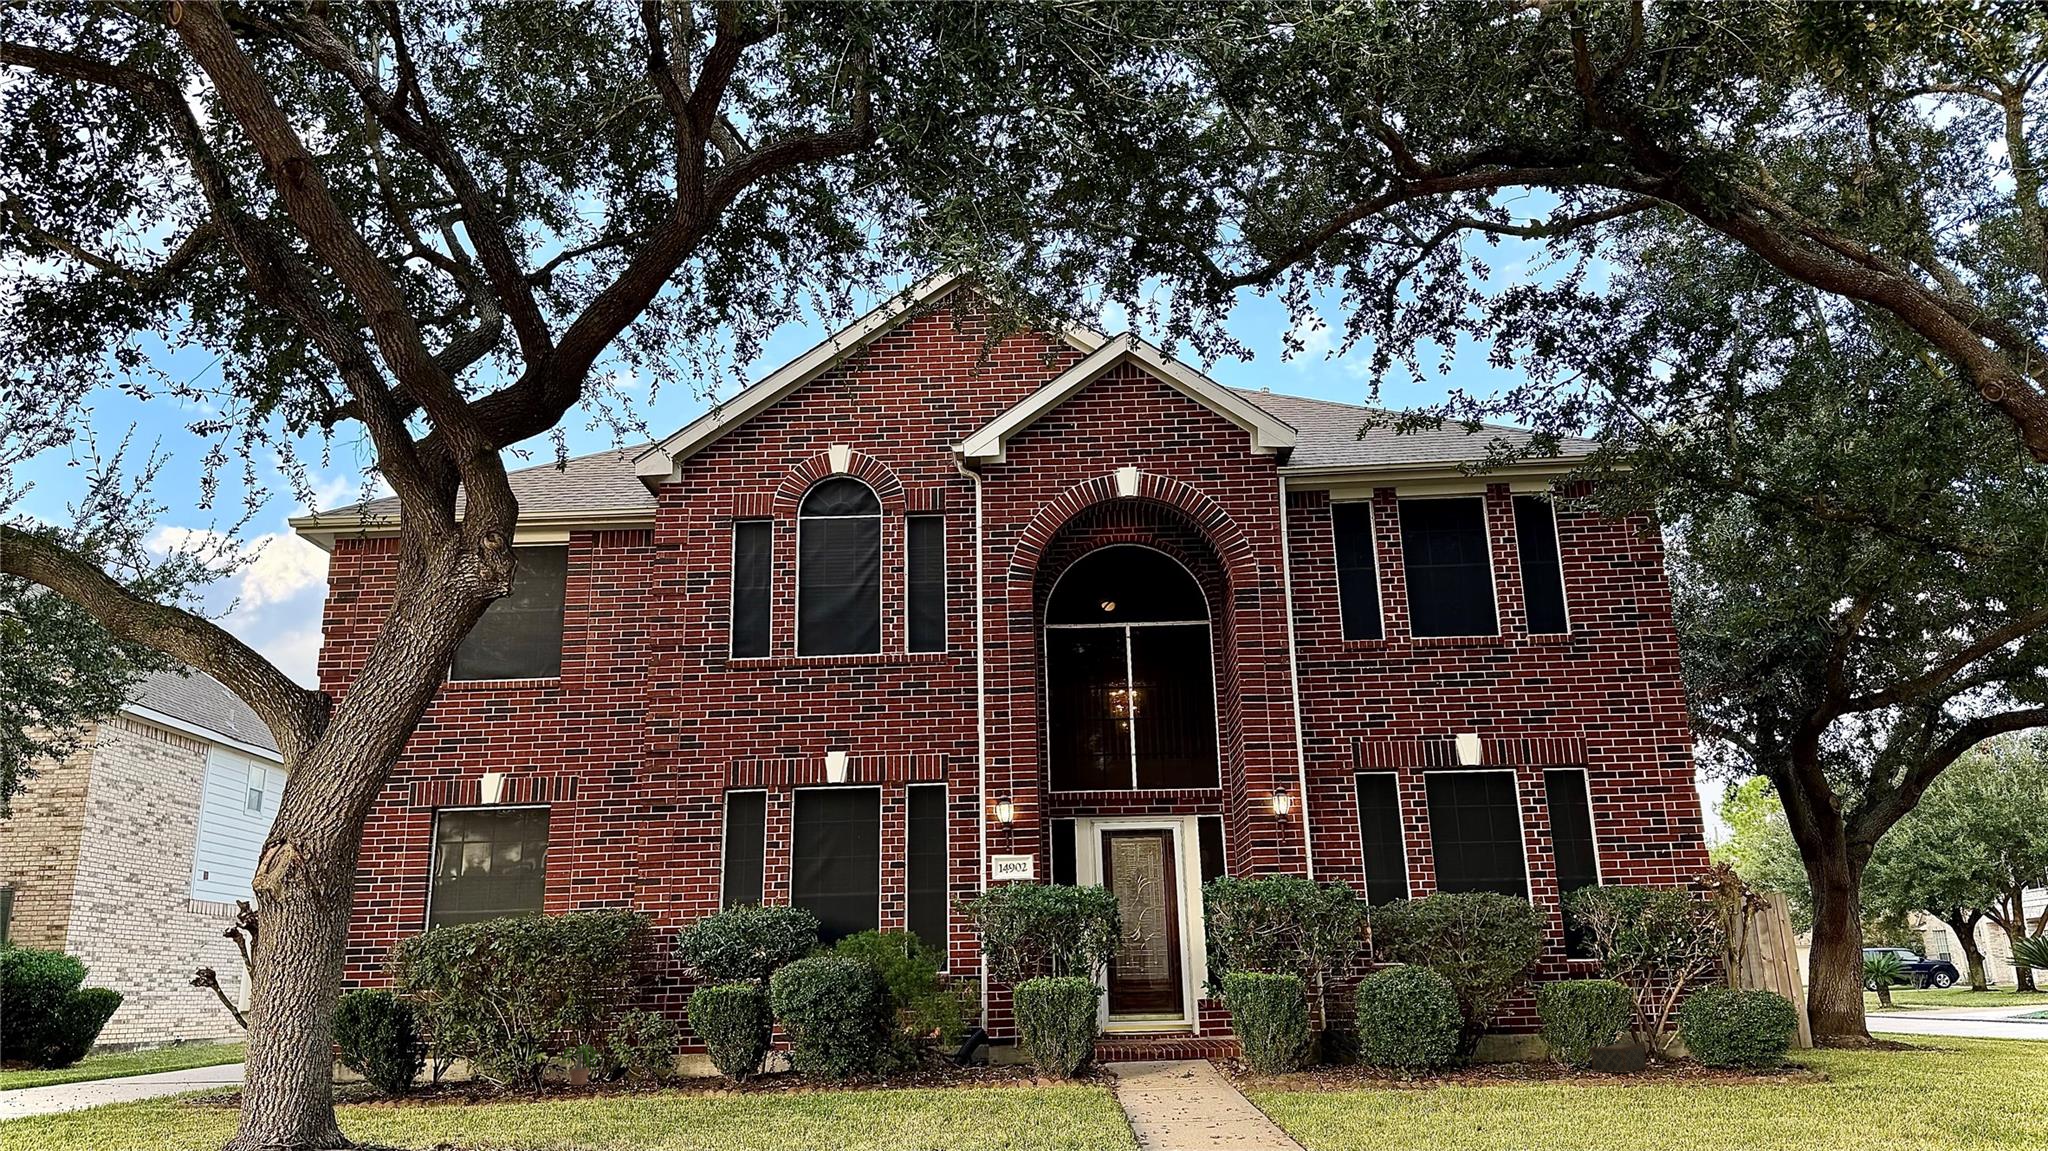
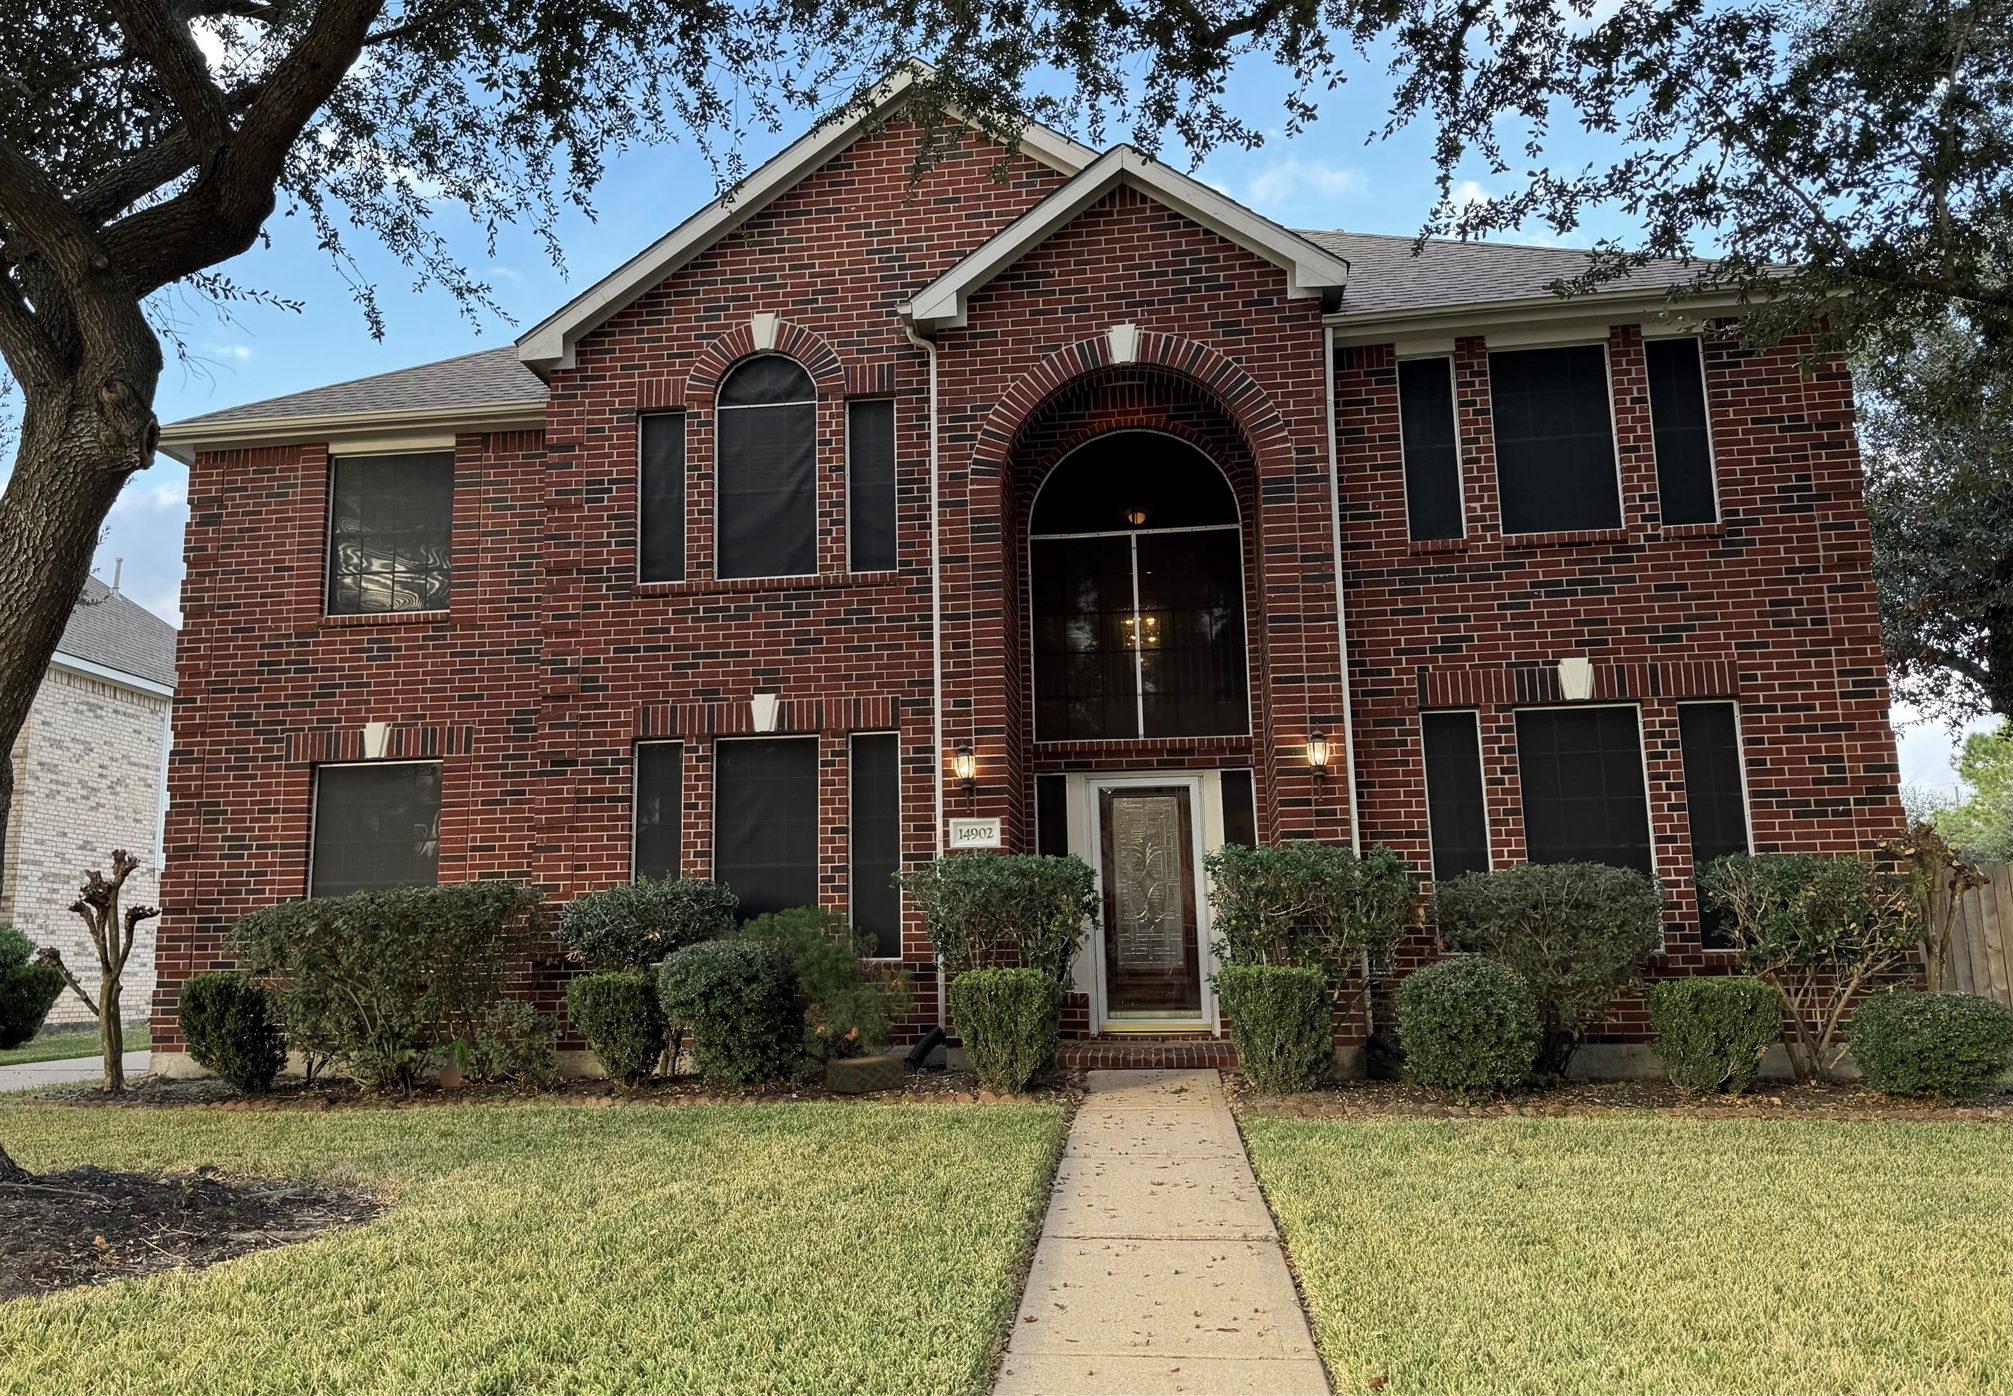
woven basket: present [1590,1043,1646,1073] -> present [827,1056,904,1093]

